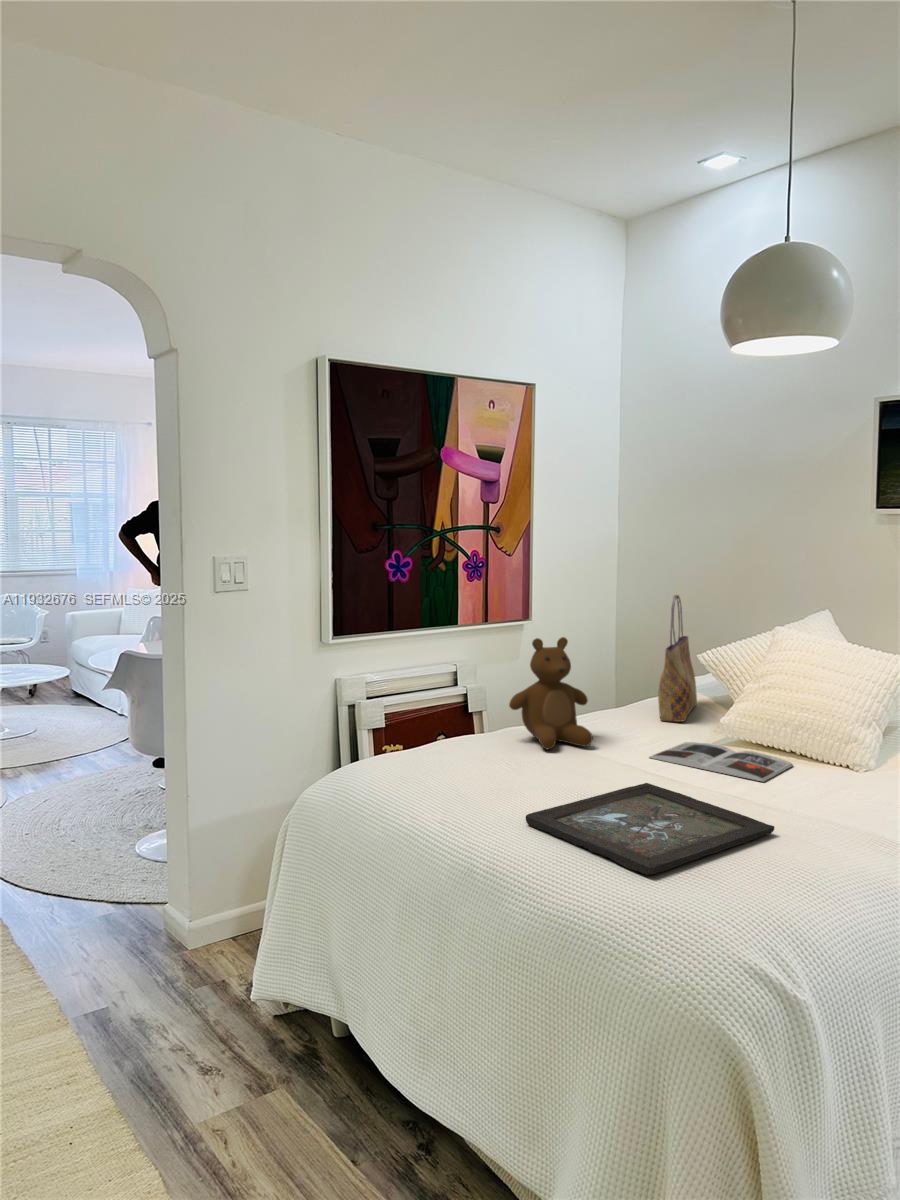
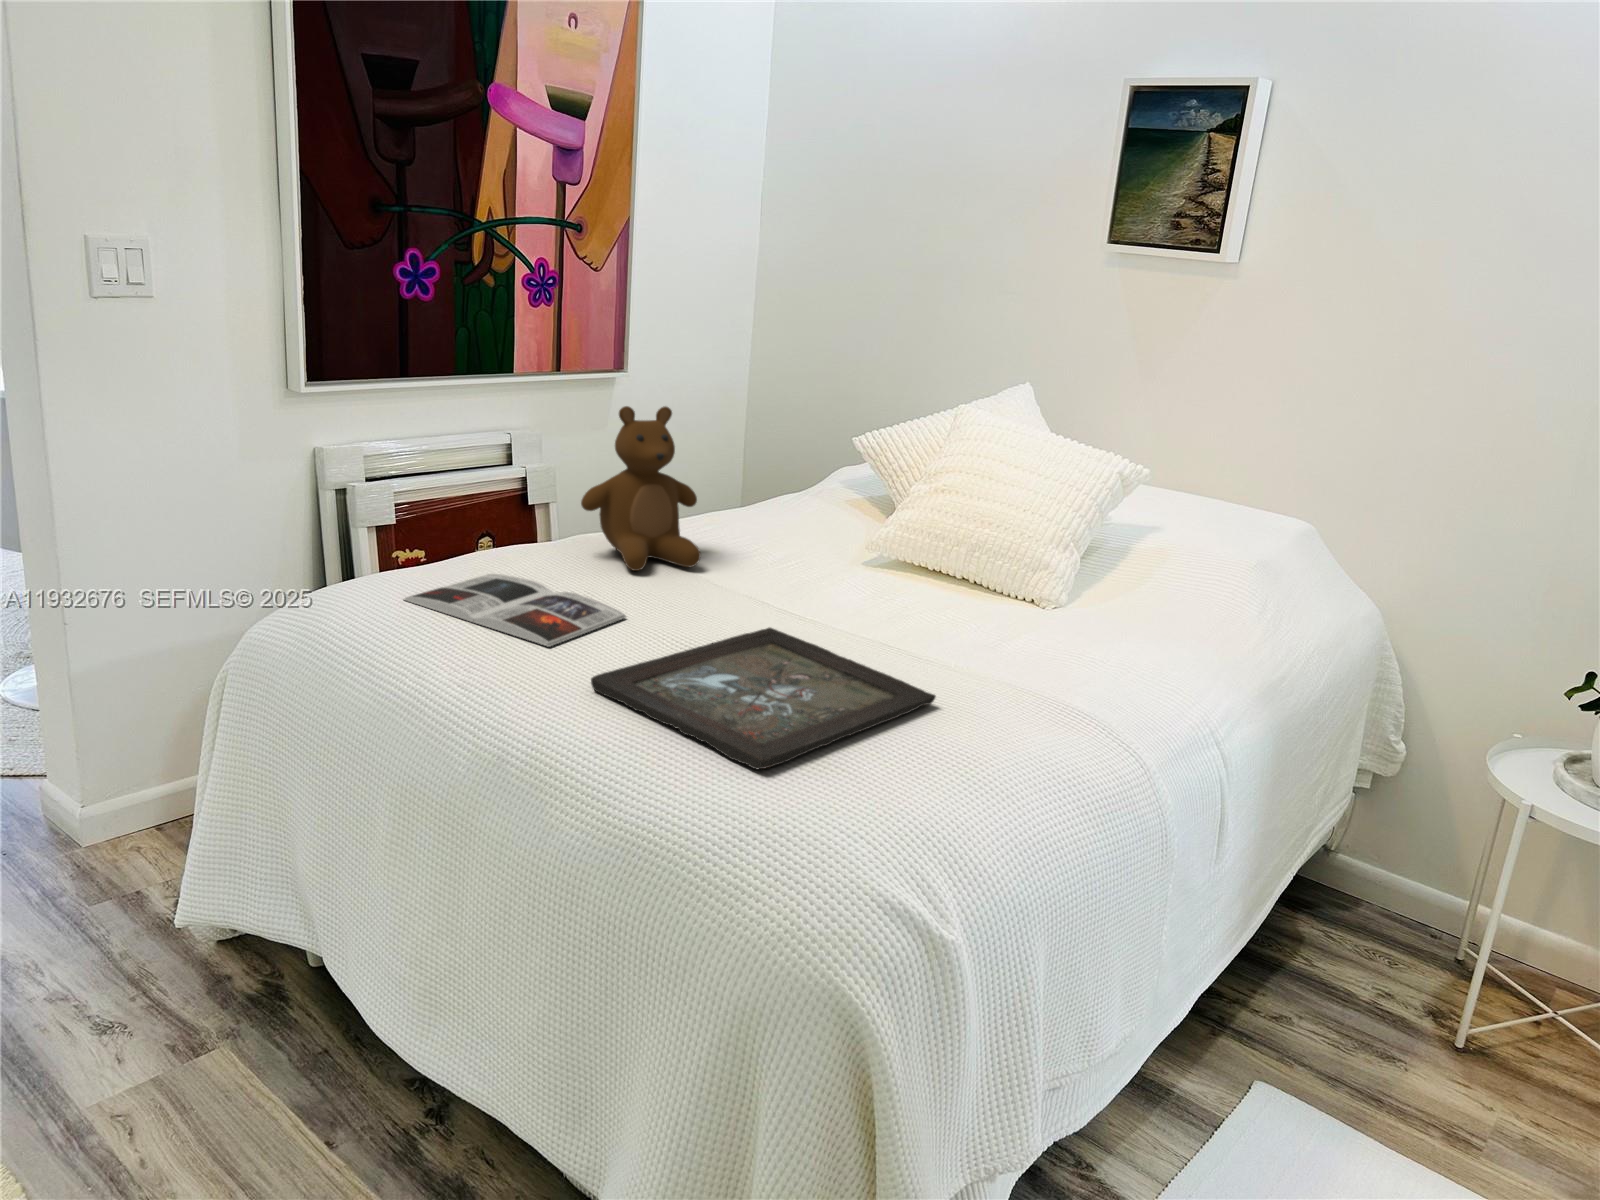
tote bag: present [658,595,697,722] -> none [798,350,850,533]
magazine: present [650,742,793,782] -> present [404,574,626,647]

